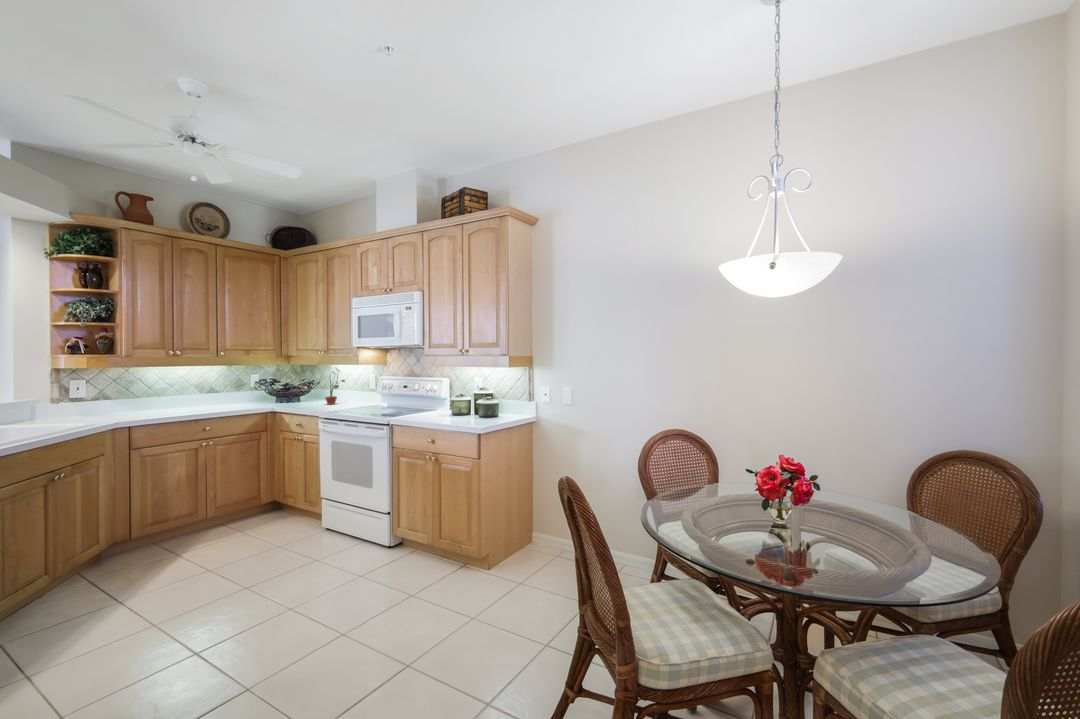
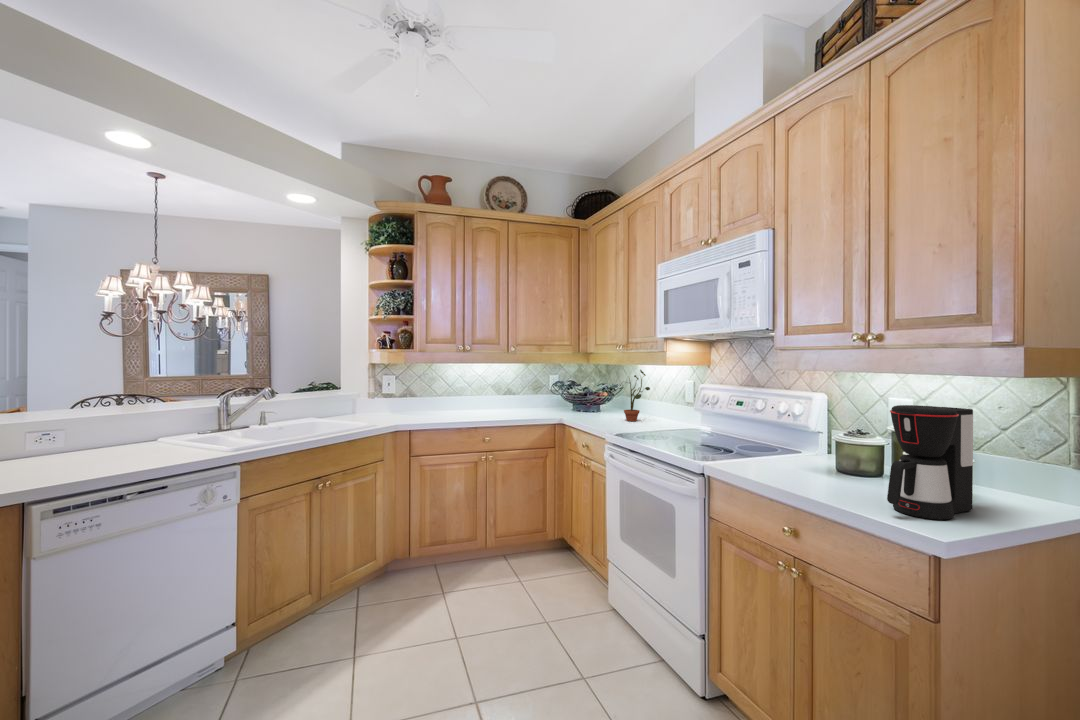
coffee maker: none [466,380,496,424] -> present [887,405,973,520]

